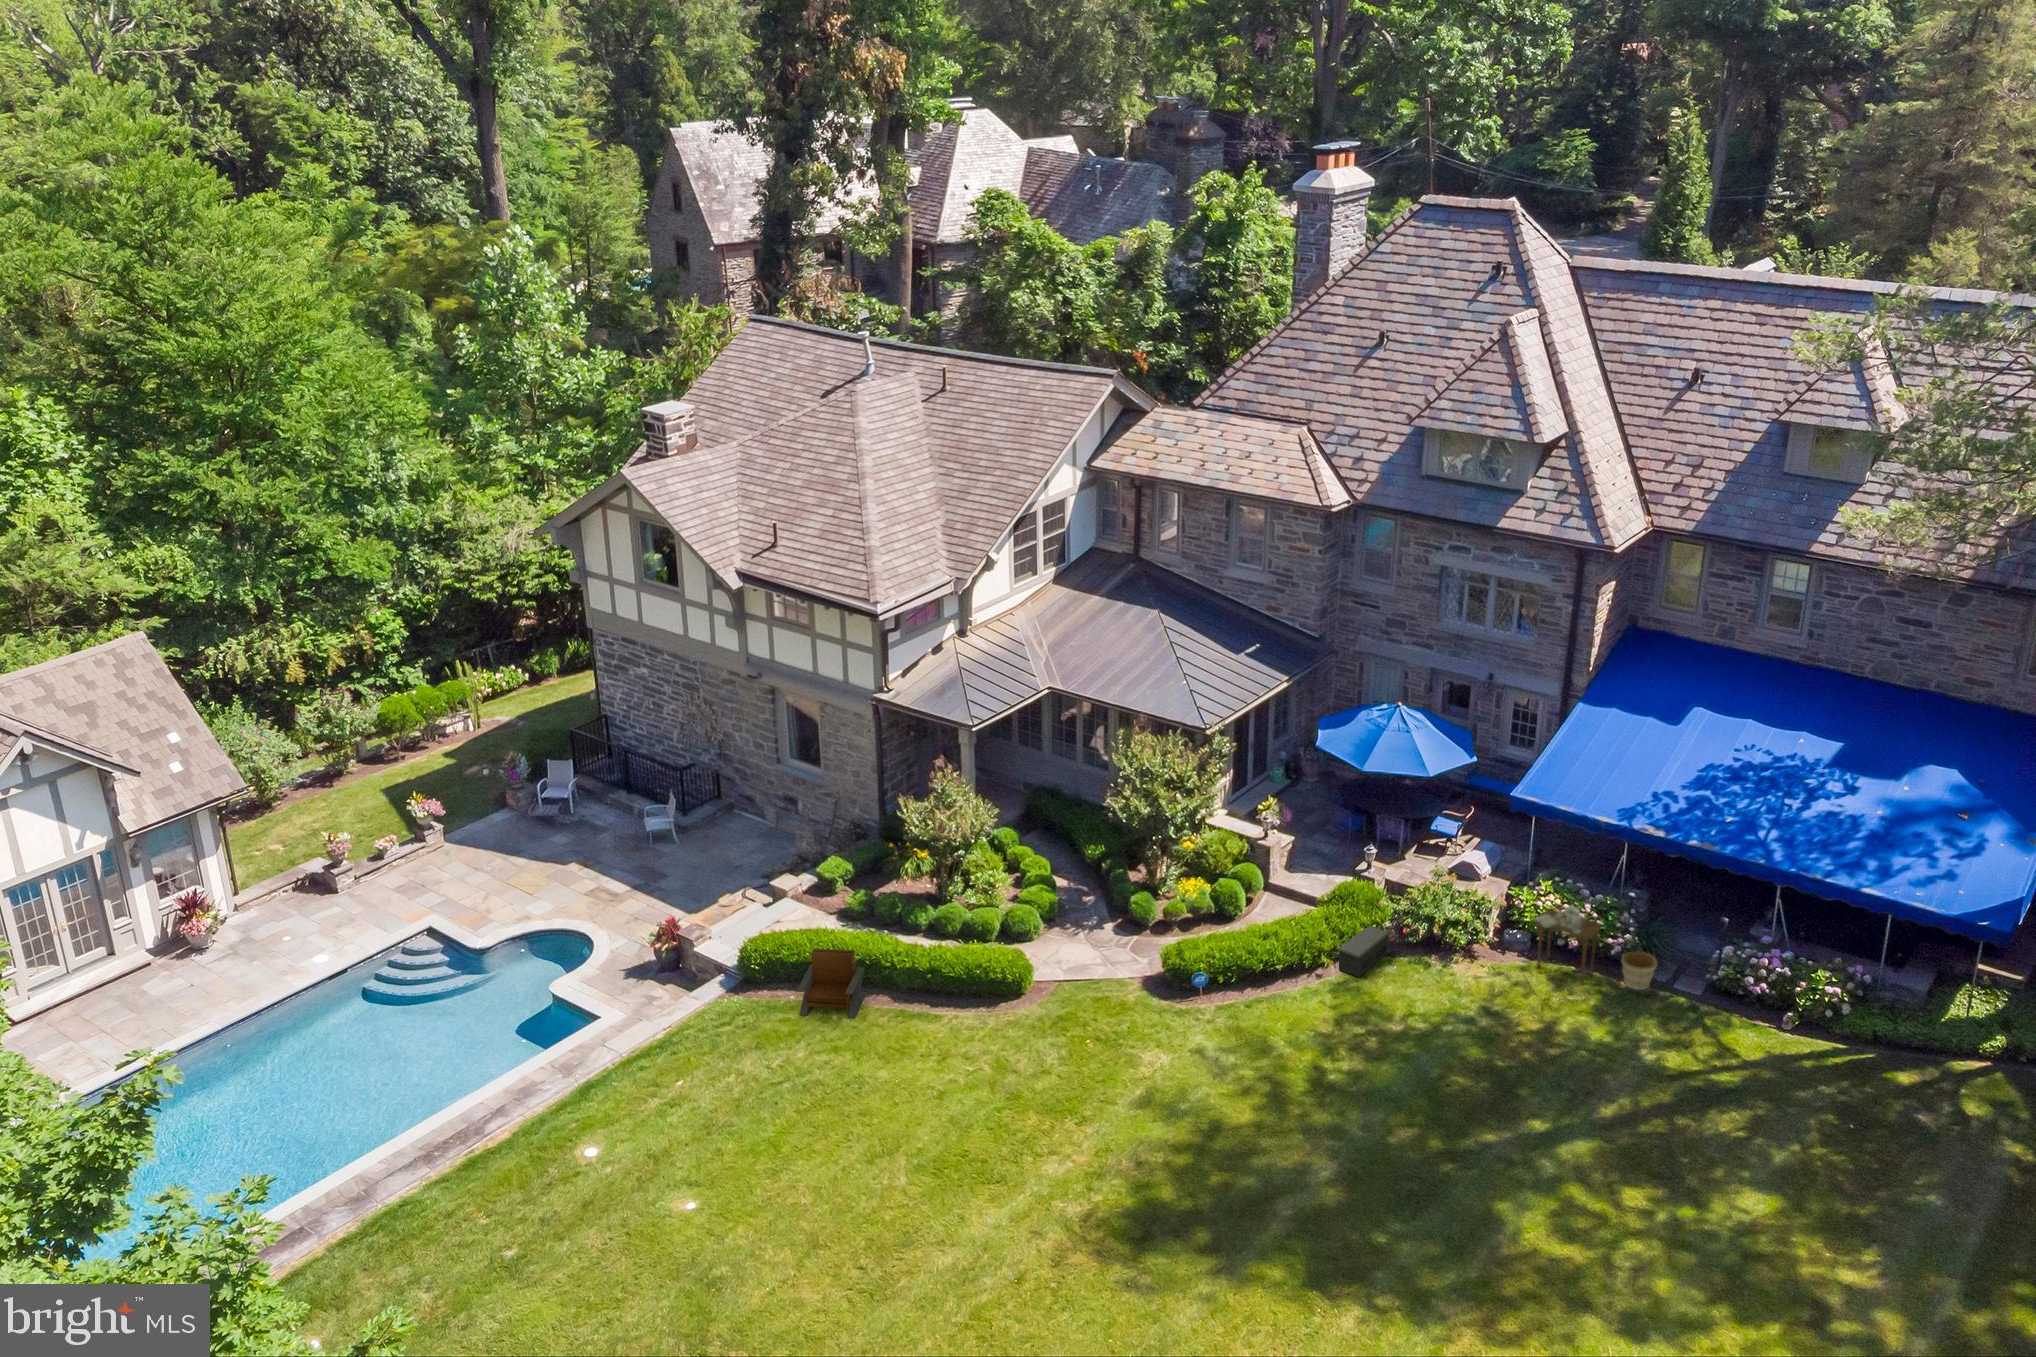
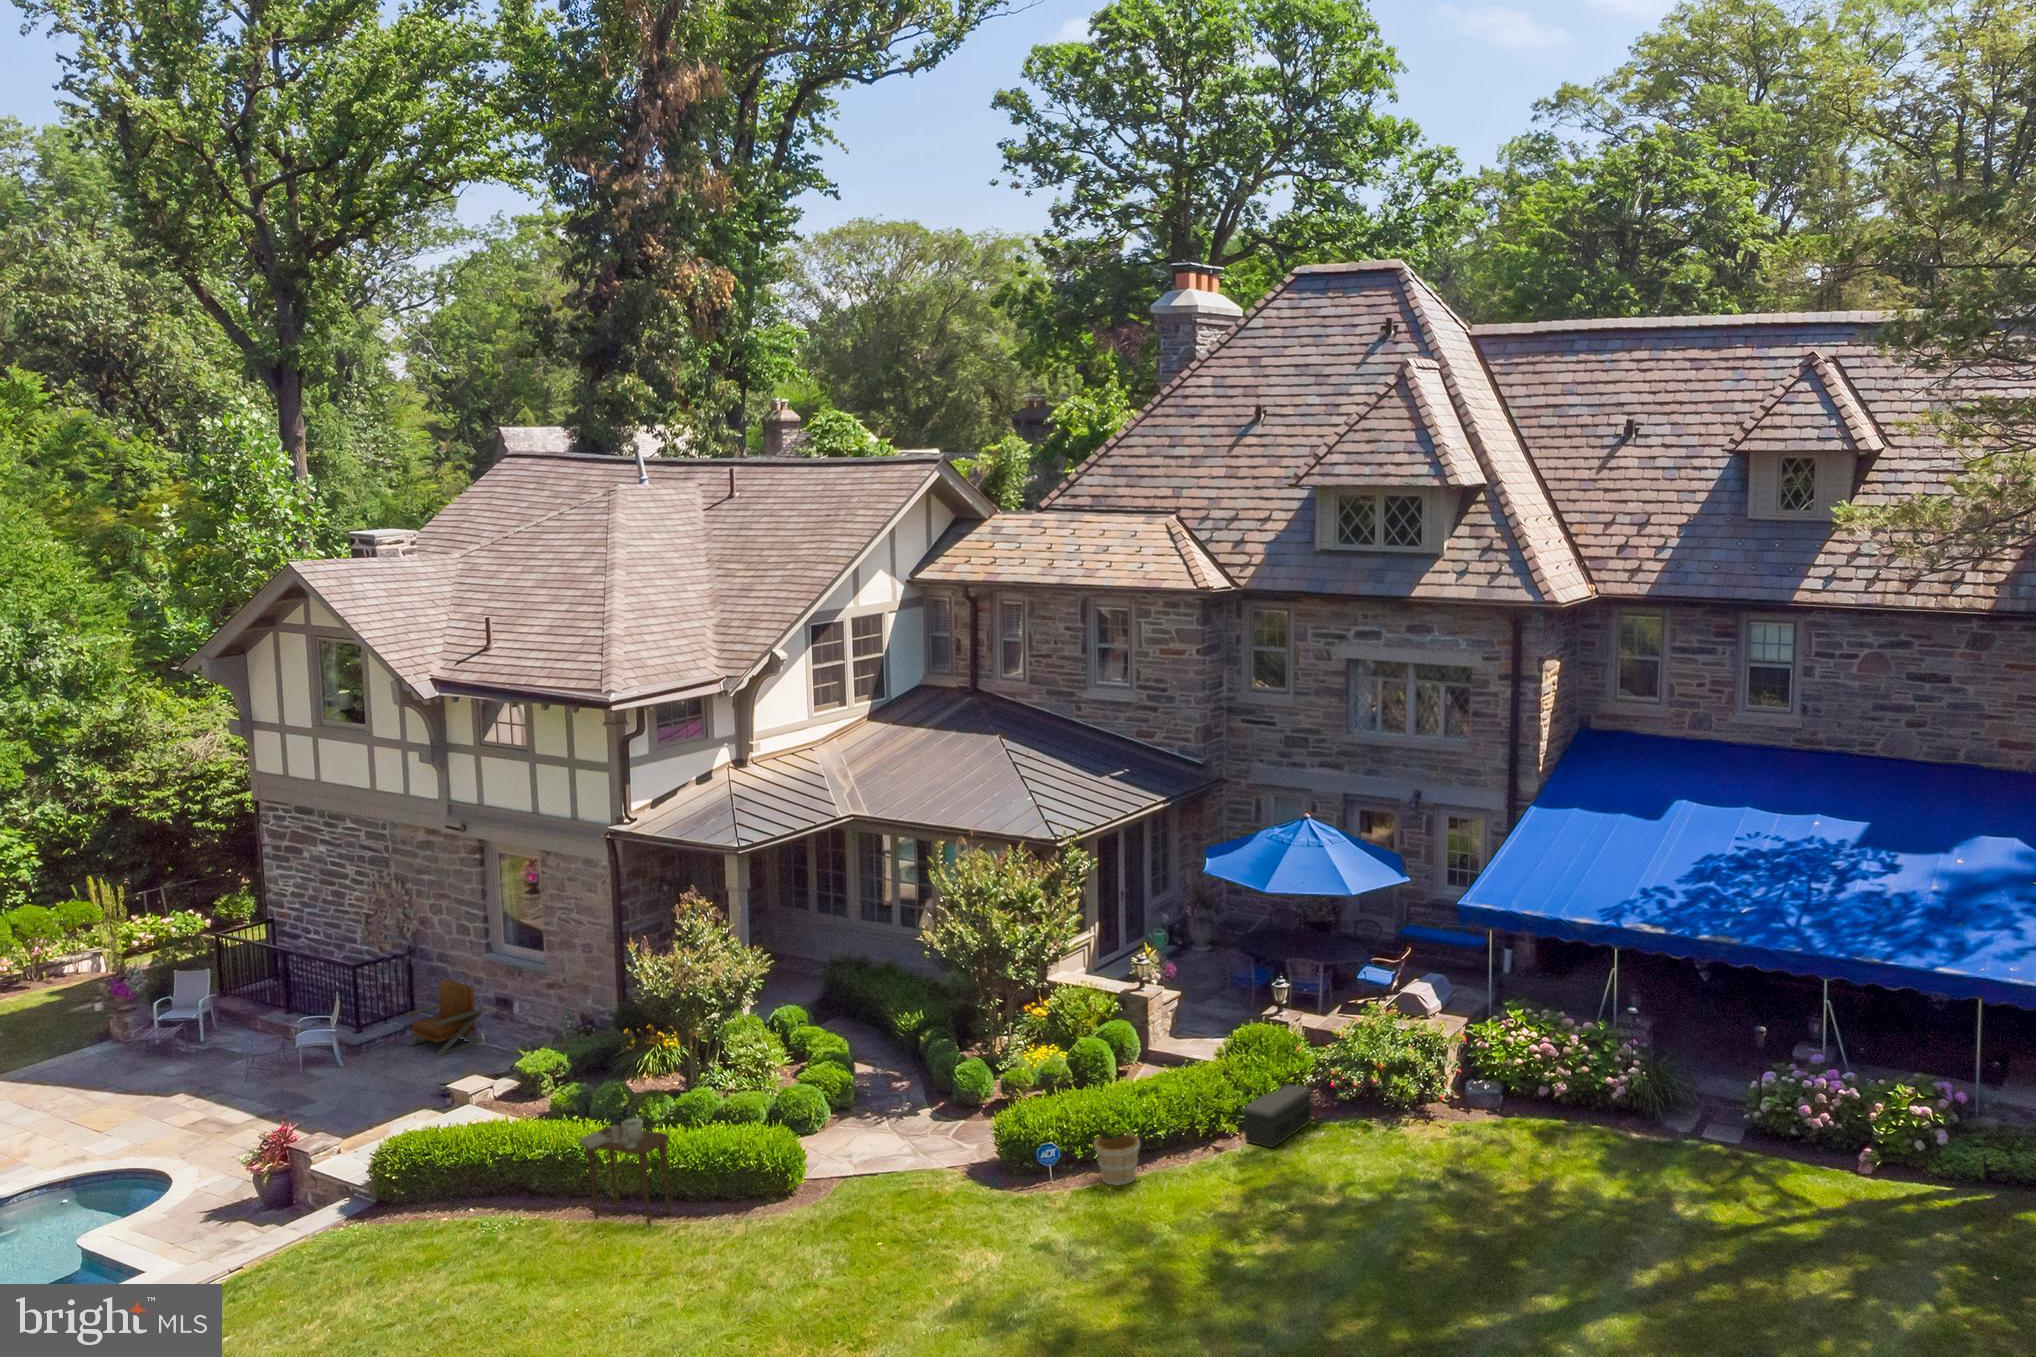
side table: present [1536,907,1601,983] -> present [580,1118,670,1226]
lounge chair: present [797,949,867,1019] -> present [406,980,484,1056]
wooden bucket: present [1621,952,1657,990] -> present [1094,1133,1140,1185]

